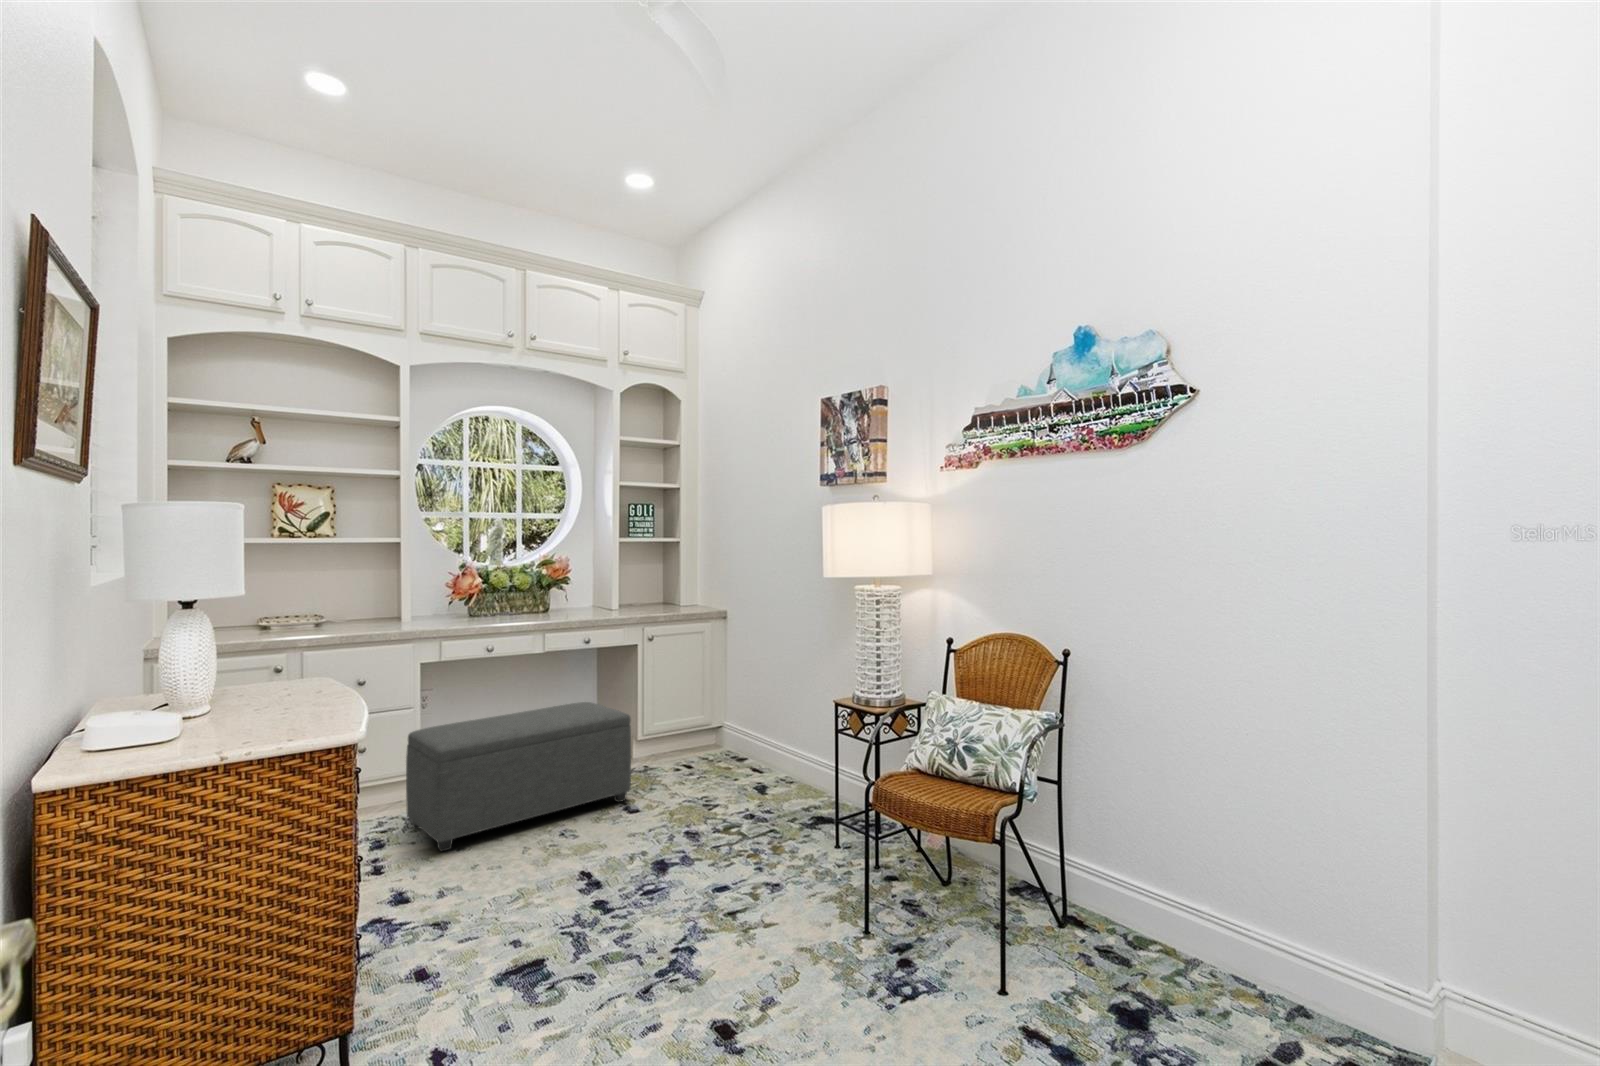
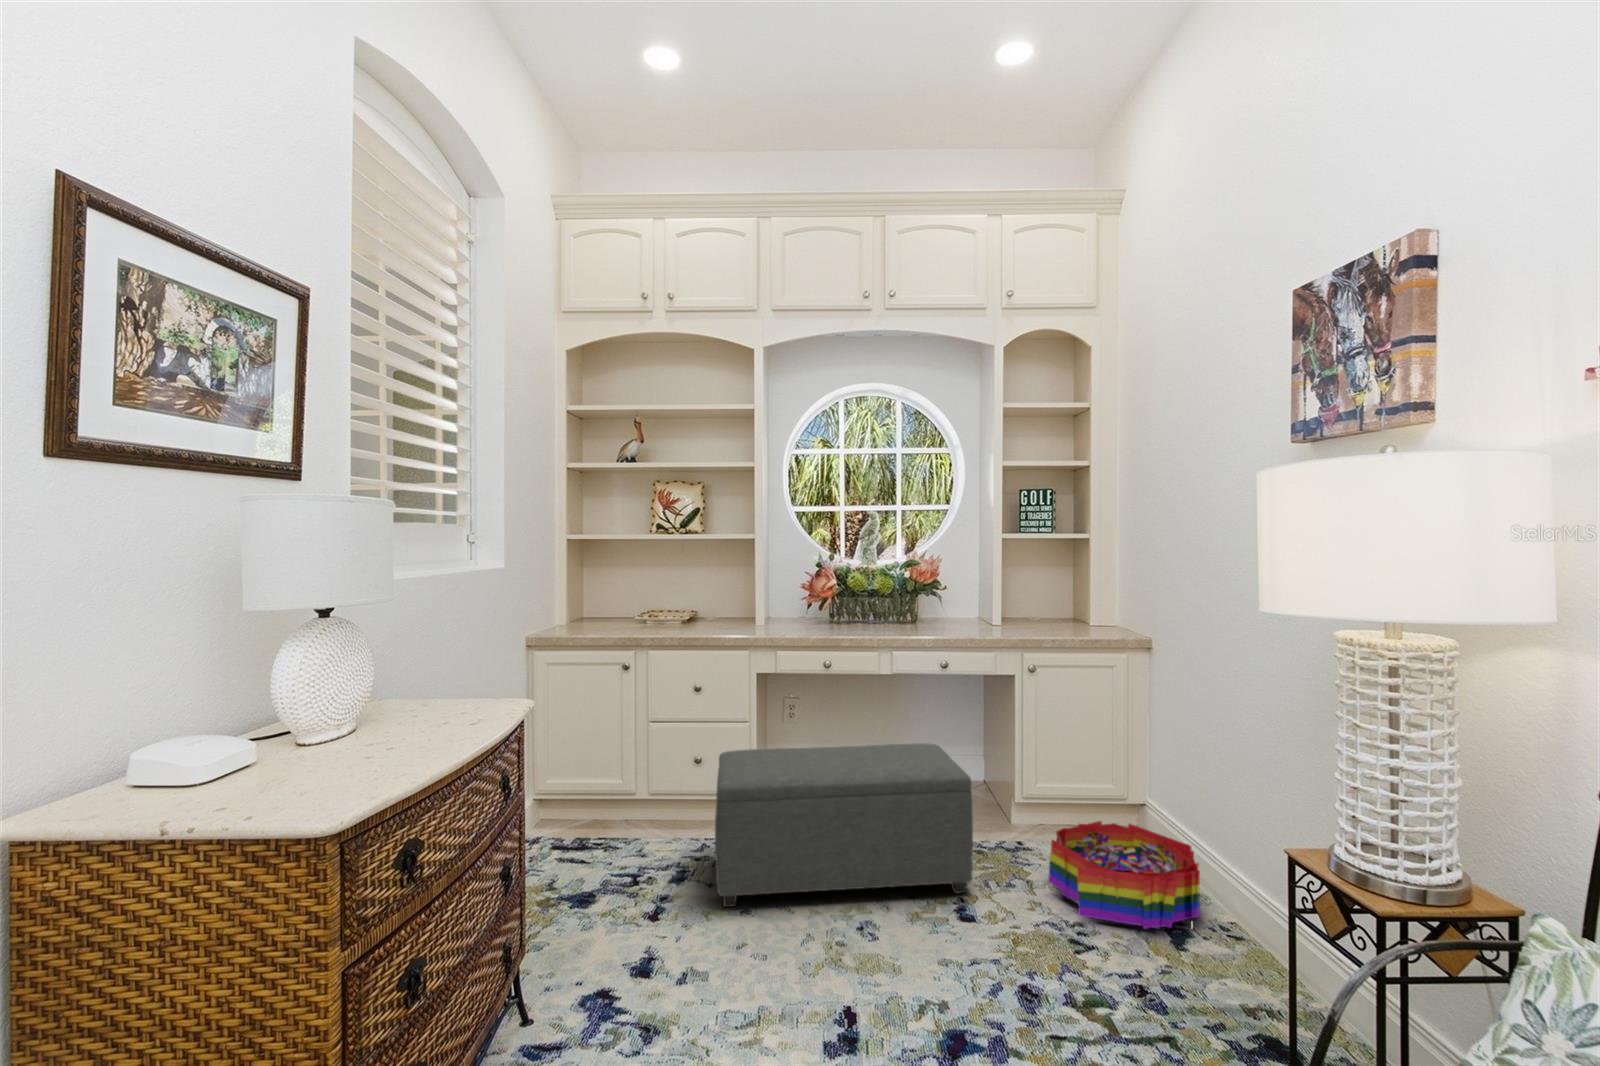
storage bin: none [679,735,770,793] -> present [1048,821,1200,929]

